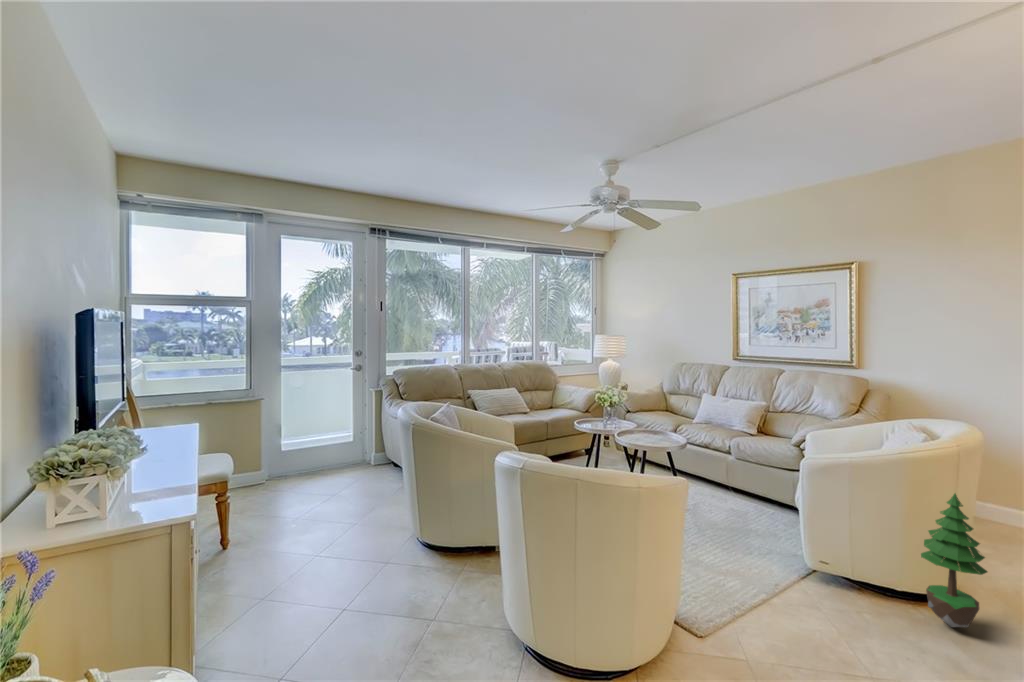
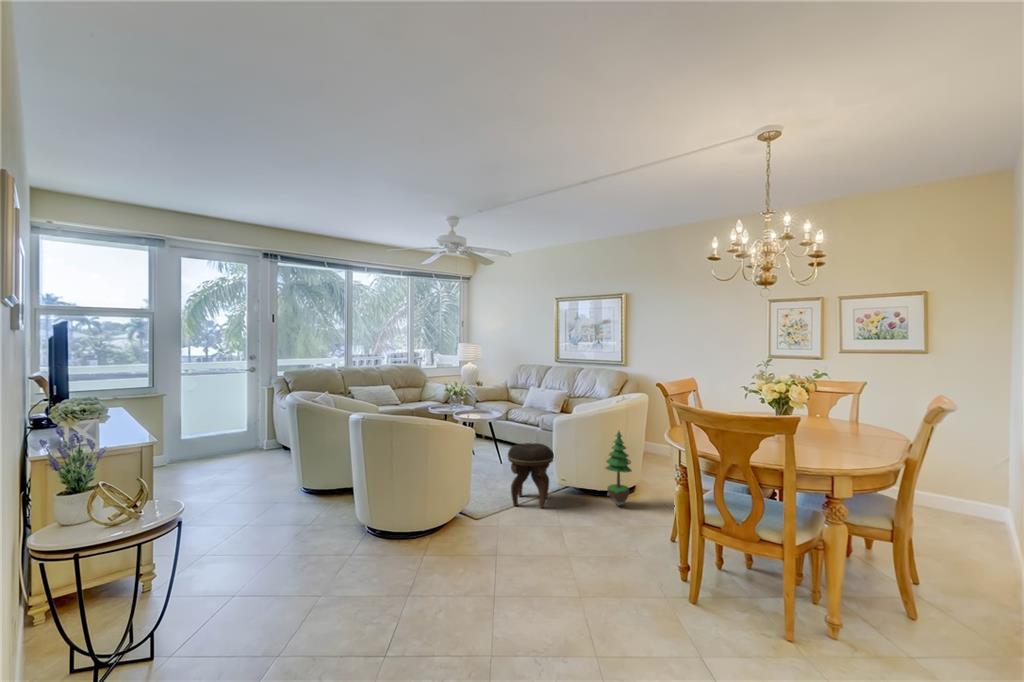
footstool: none [732,498,821,618] -> present [508,443,554,508]

